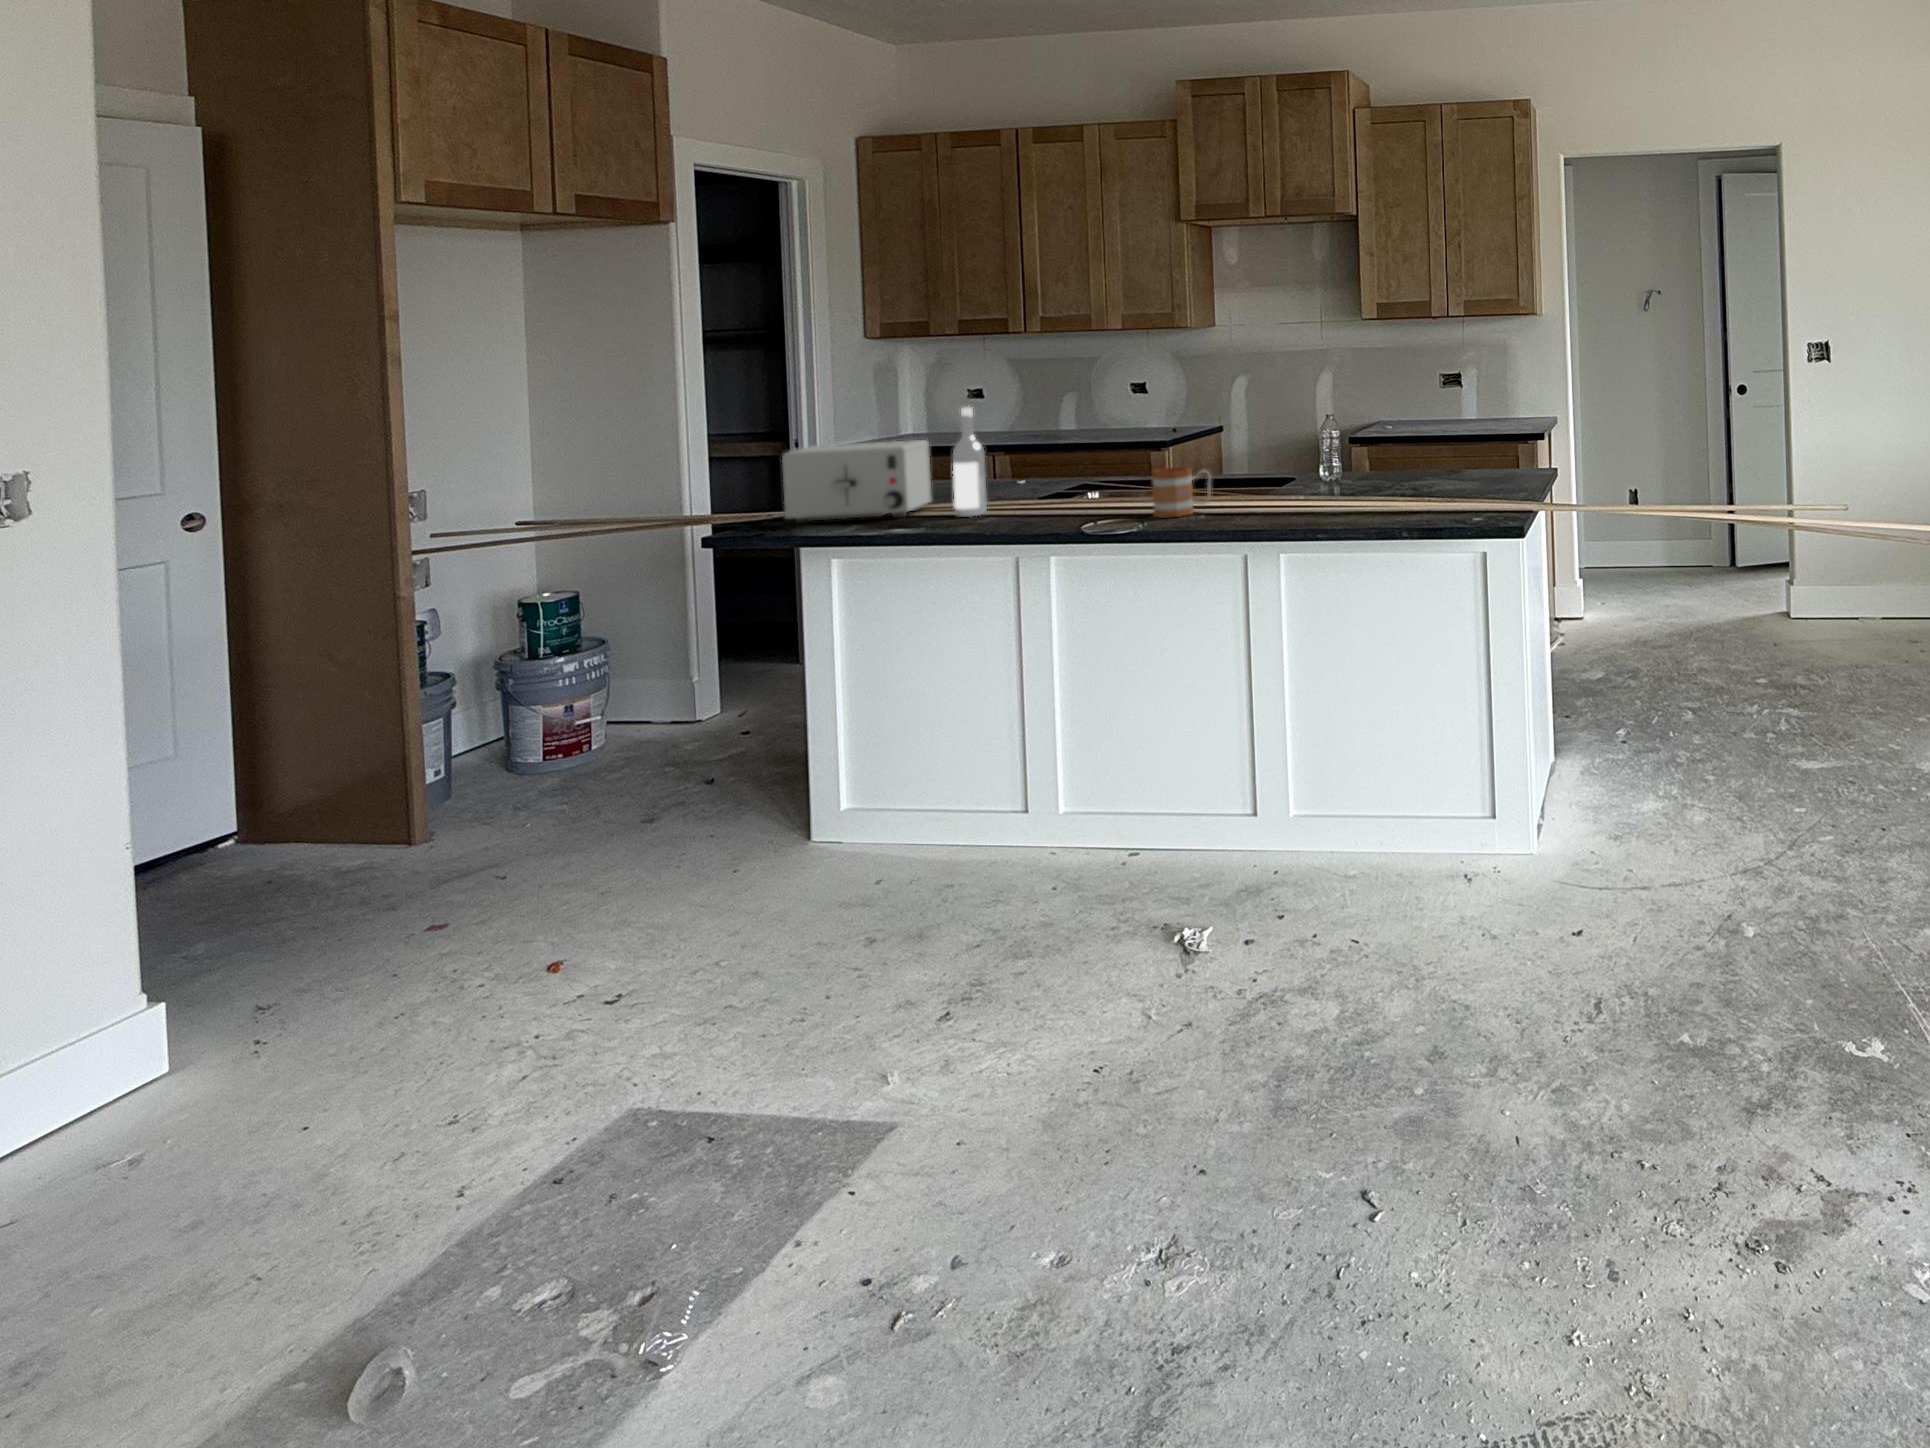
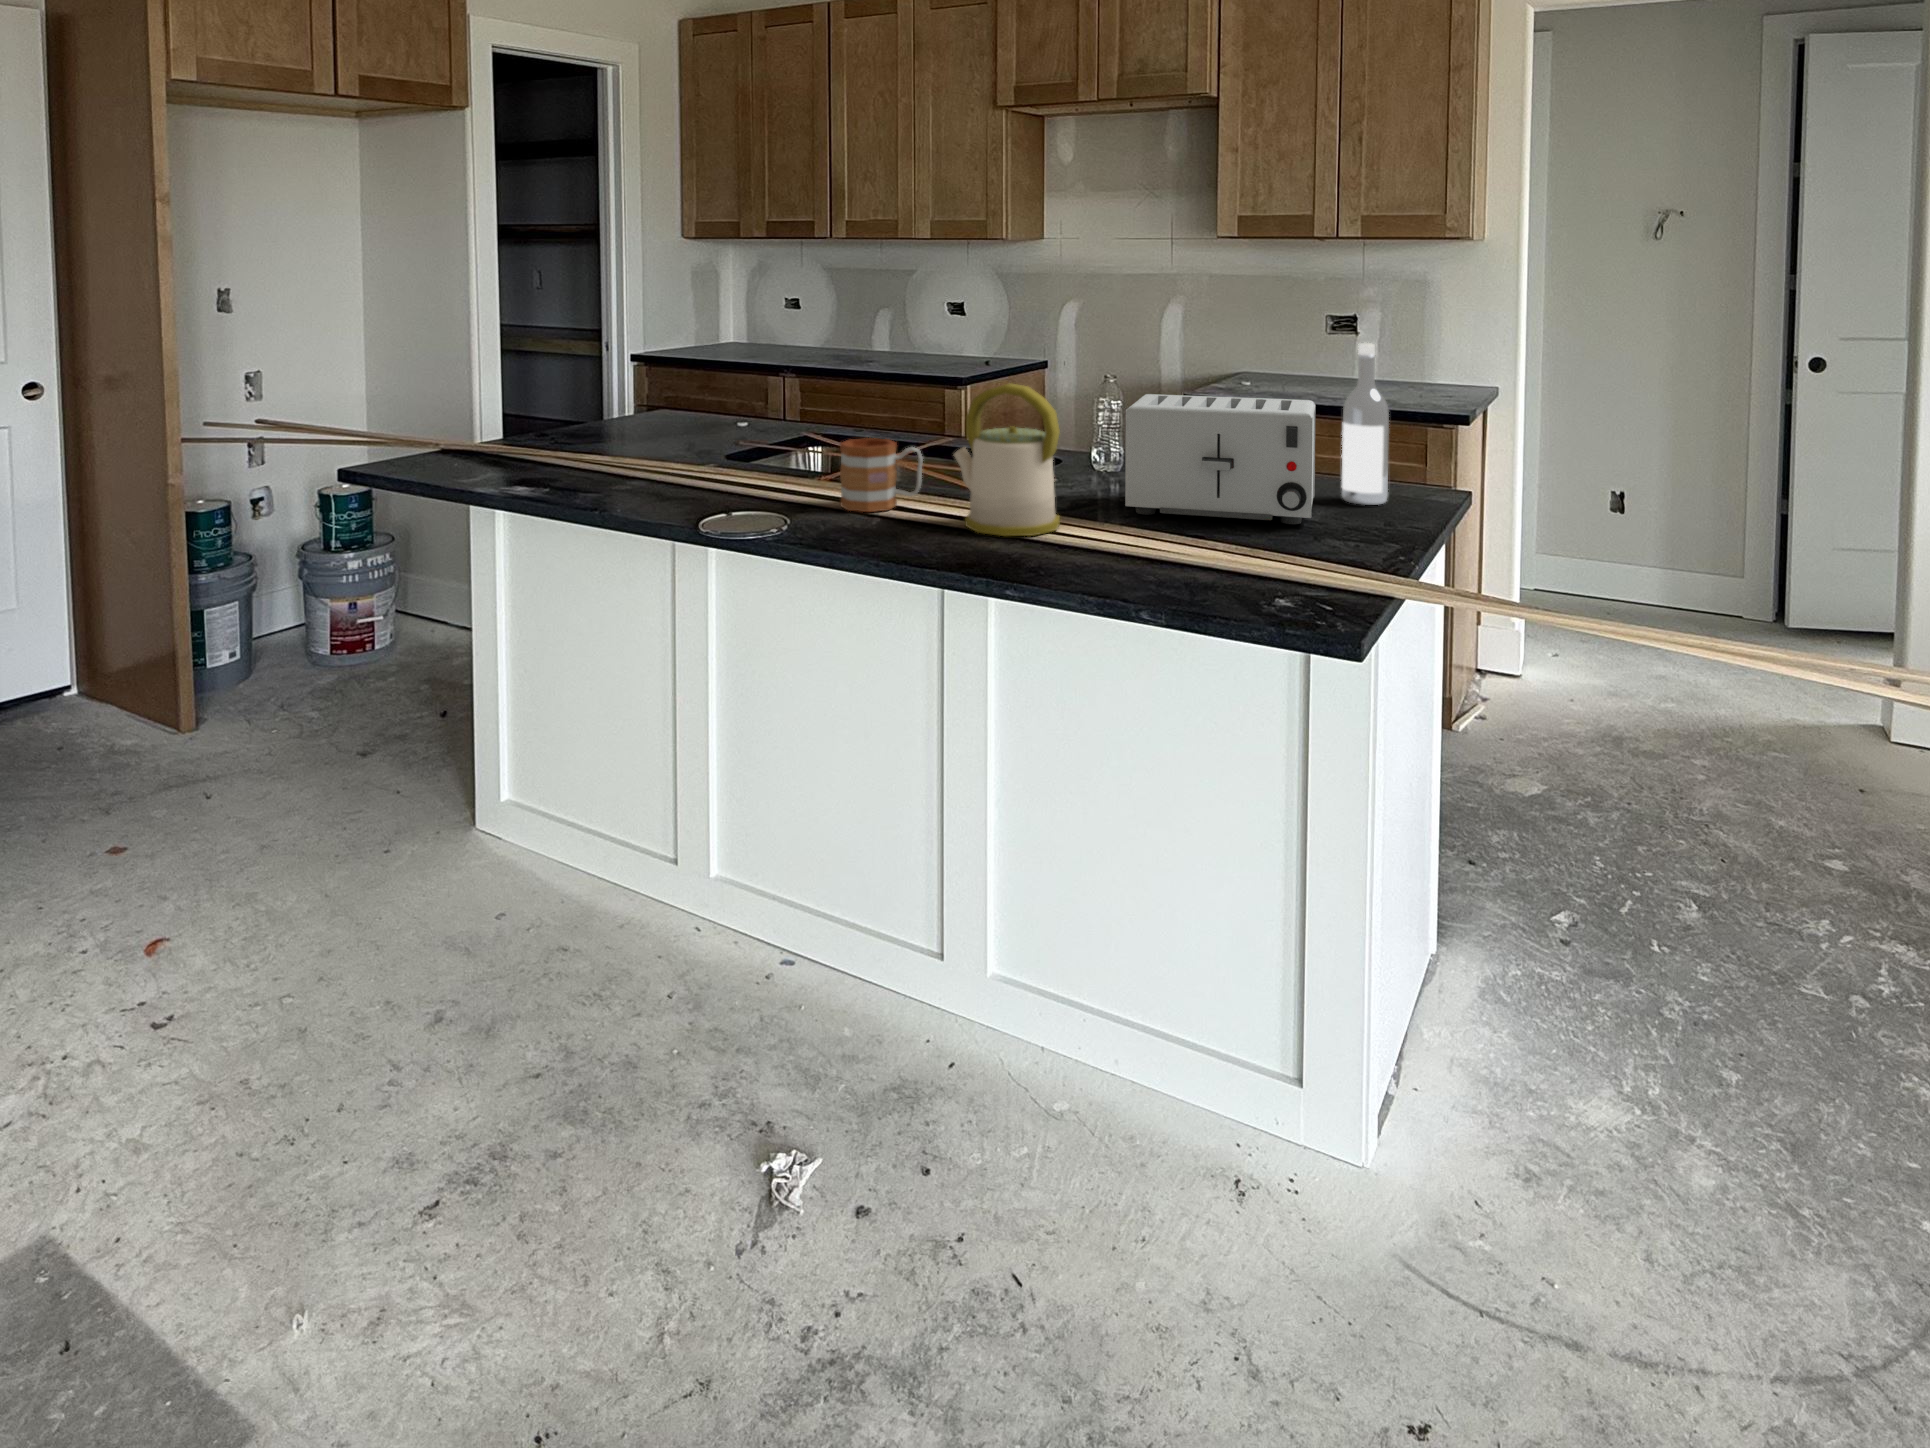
wine bottle: present [953,407,987,517] -> present [1342,343,1389,505]
kettle: none [1239,418,1315,518] -> present [954,384,1060,536]
toaster: present [782,440,931,523] -> present [1125,394,1316,524]

